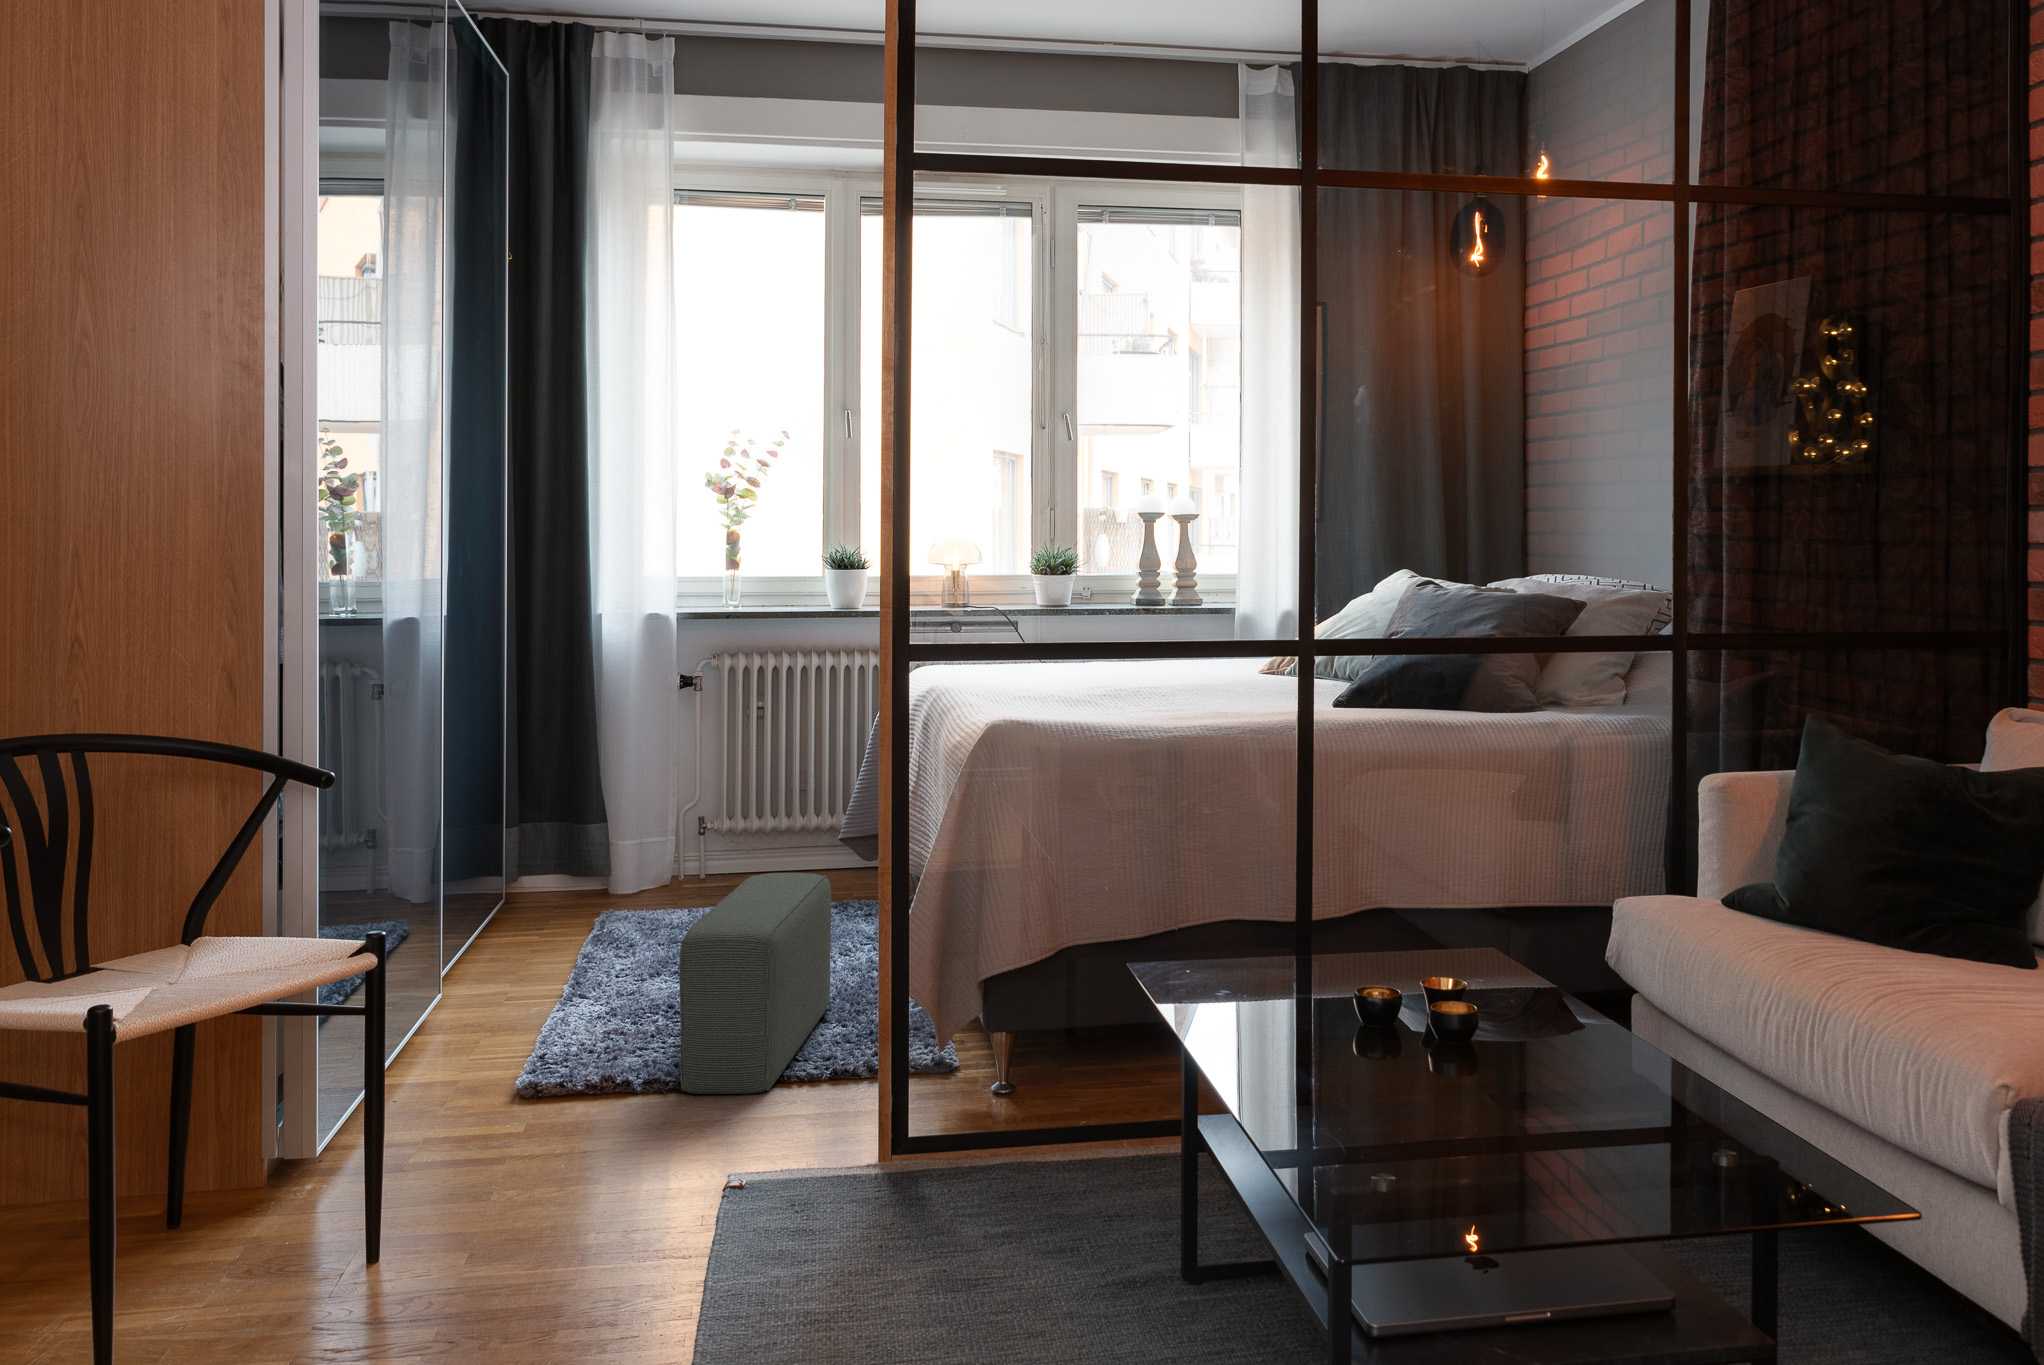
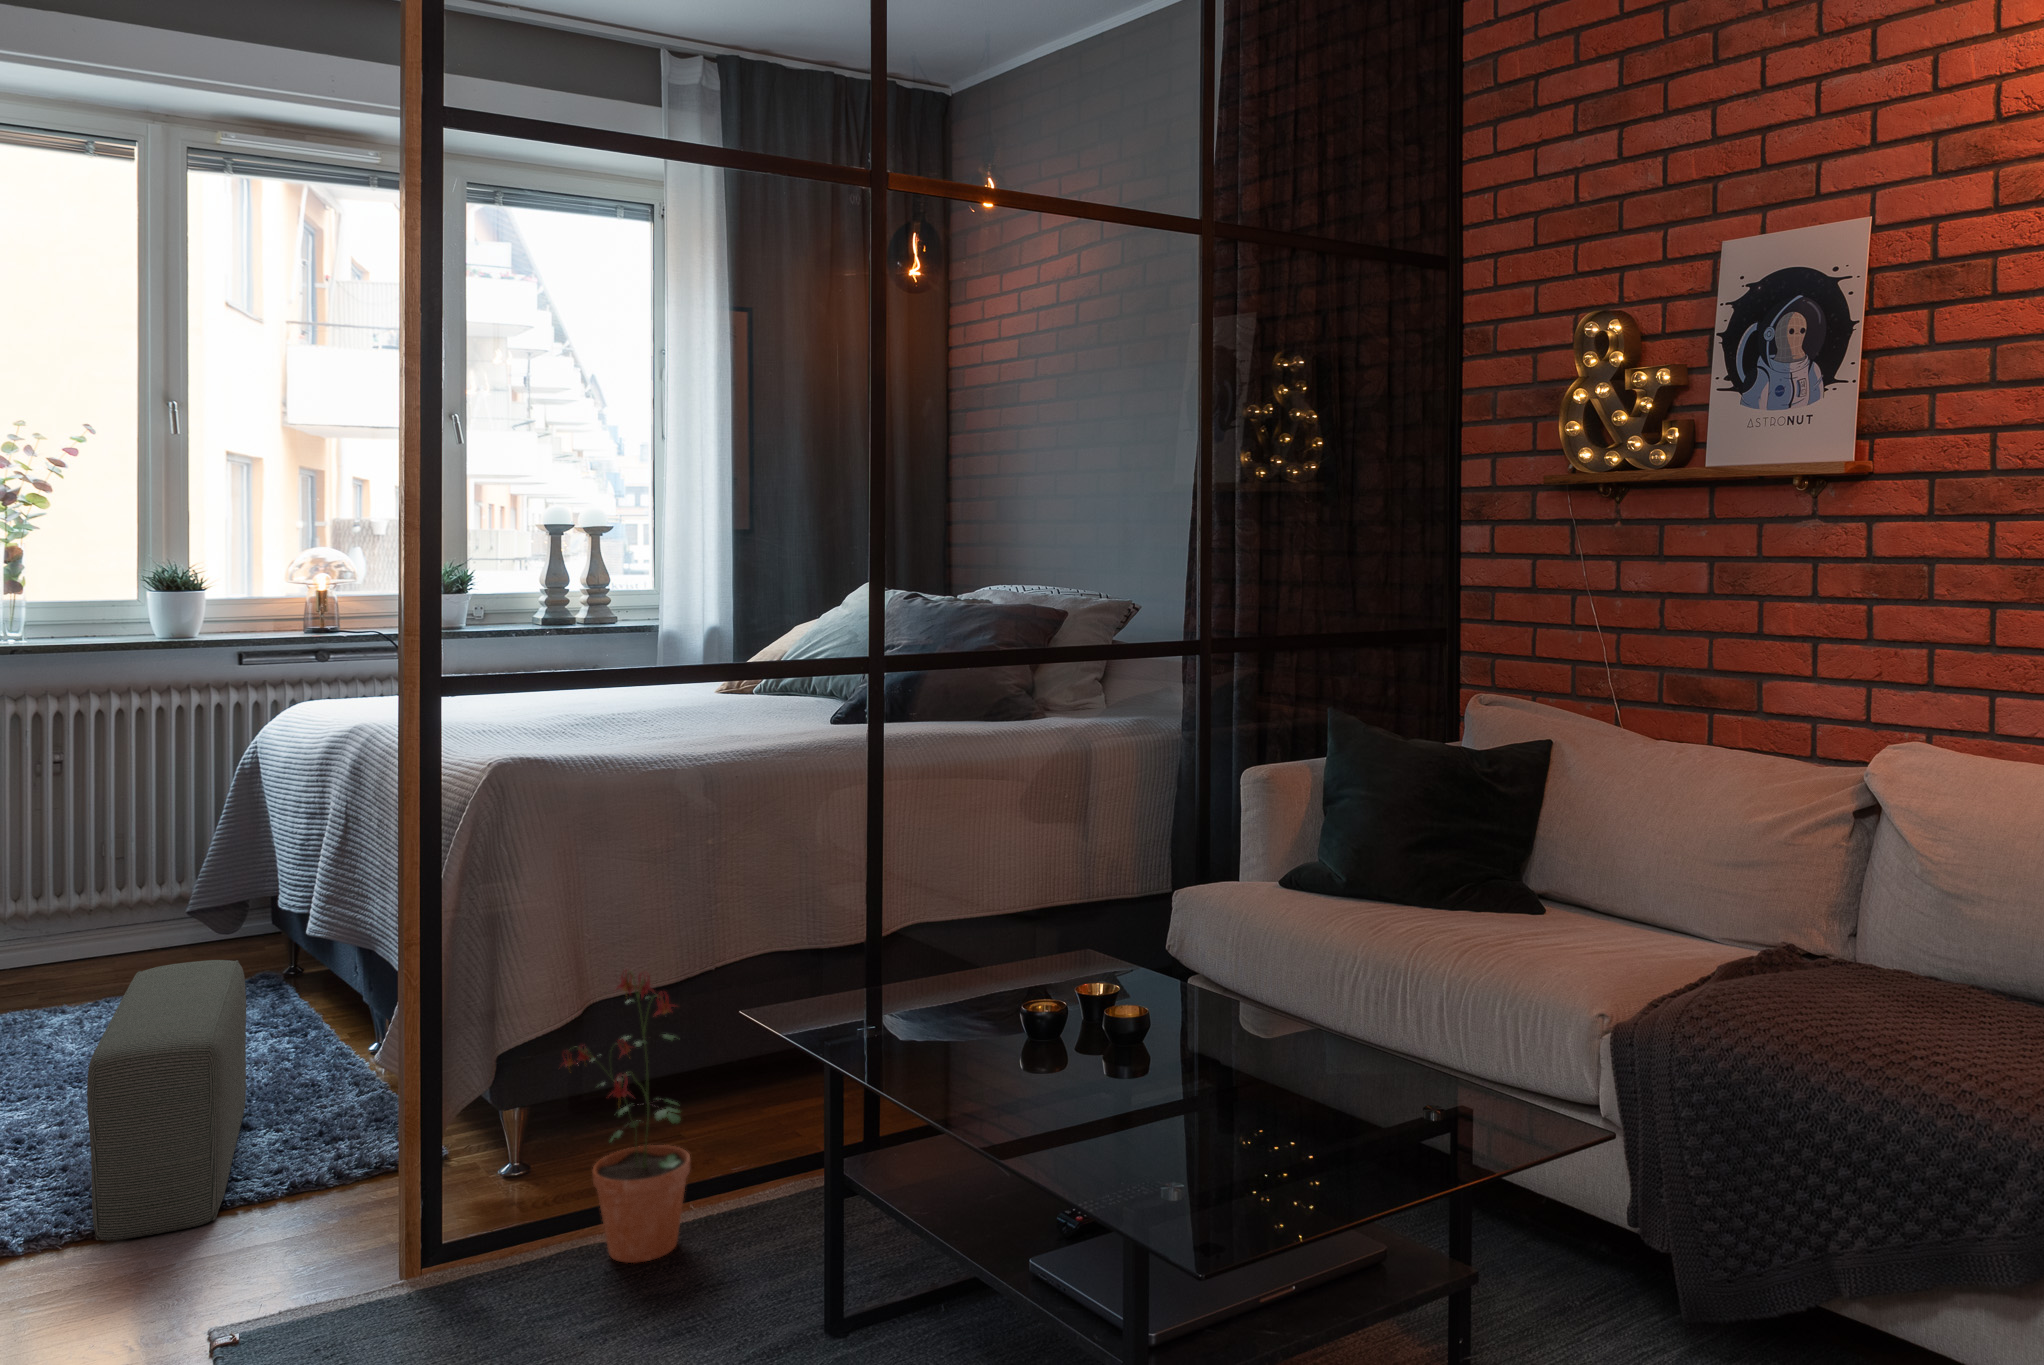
potted plant: none [1014,909,1122,1186] -> present [564,970,690,1263]

